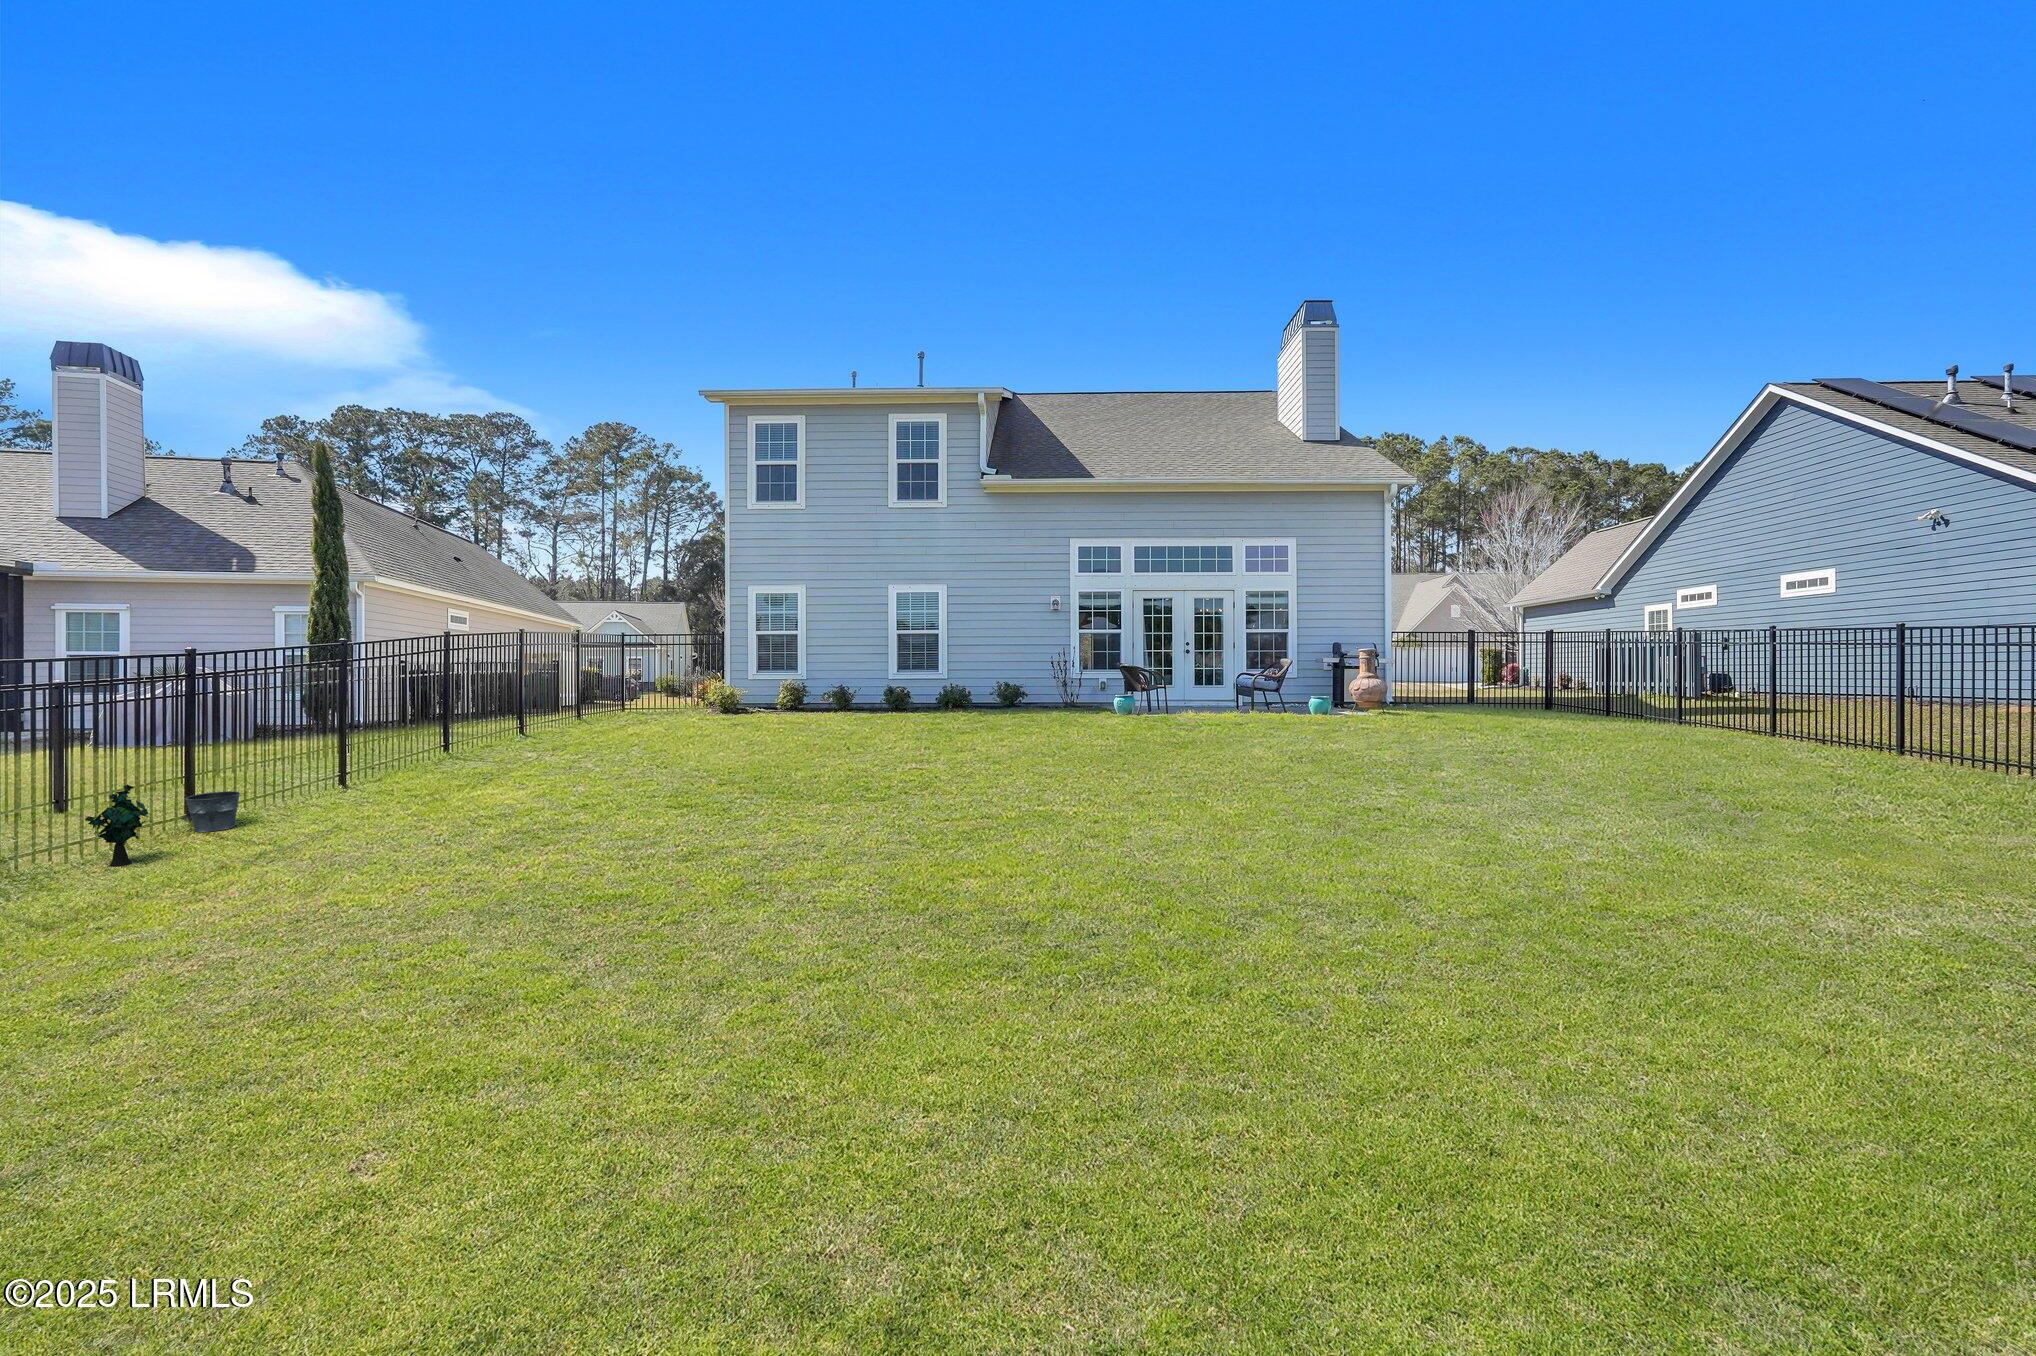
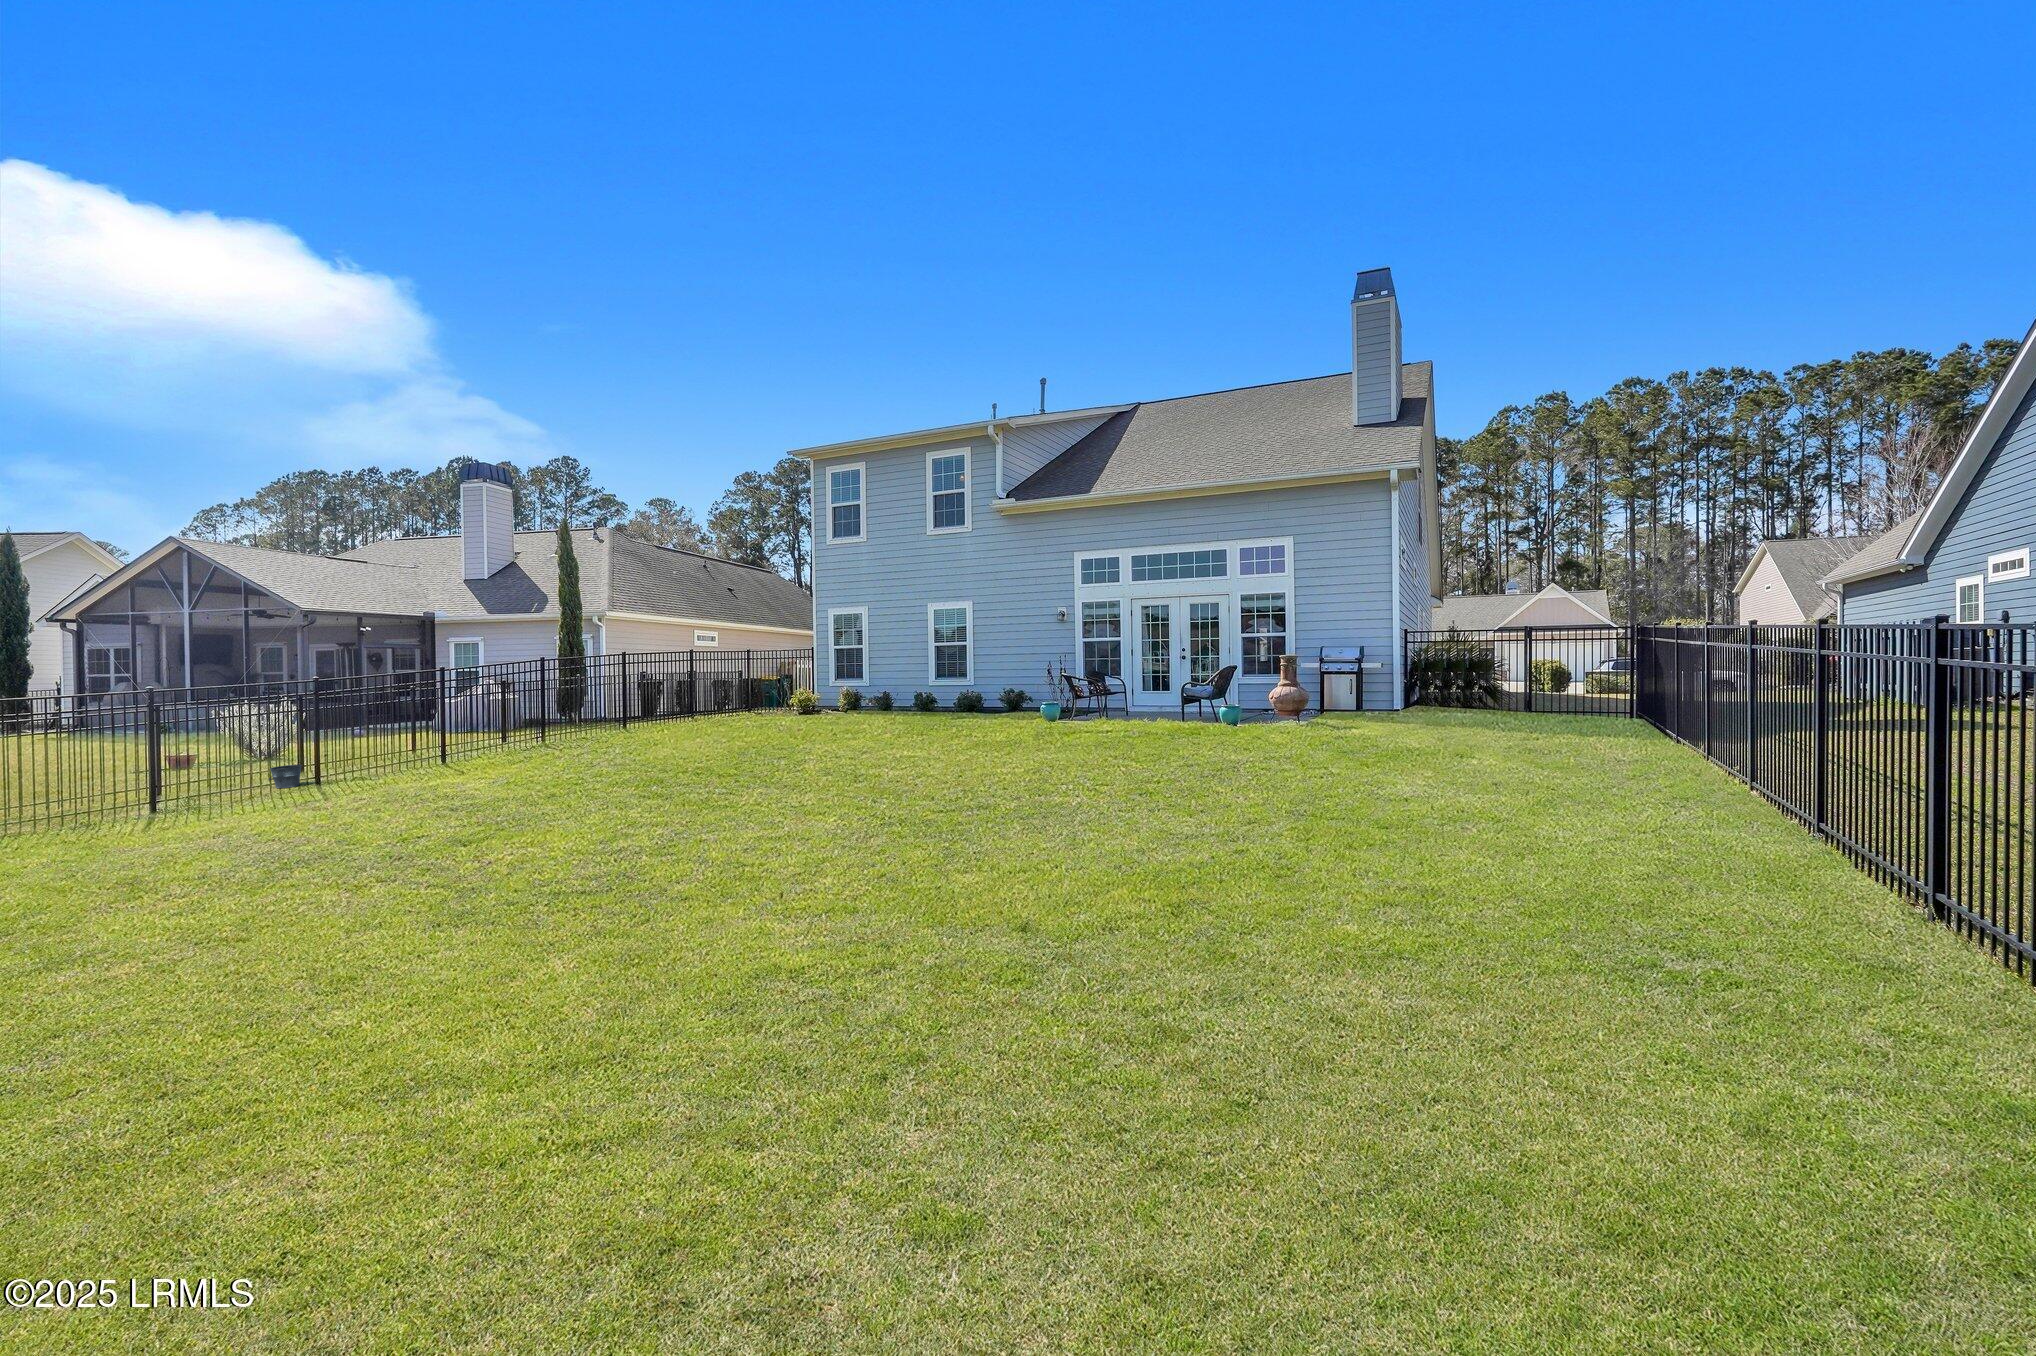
decorative plant: present [85,785,148,866] -> none [184,759,222,805]

